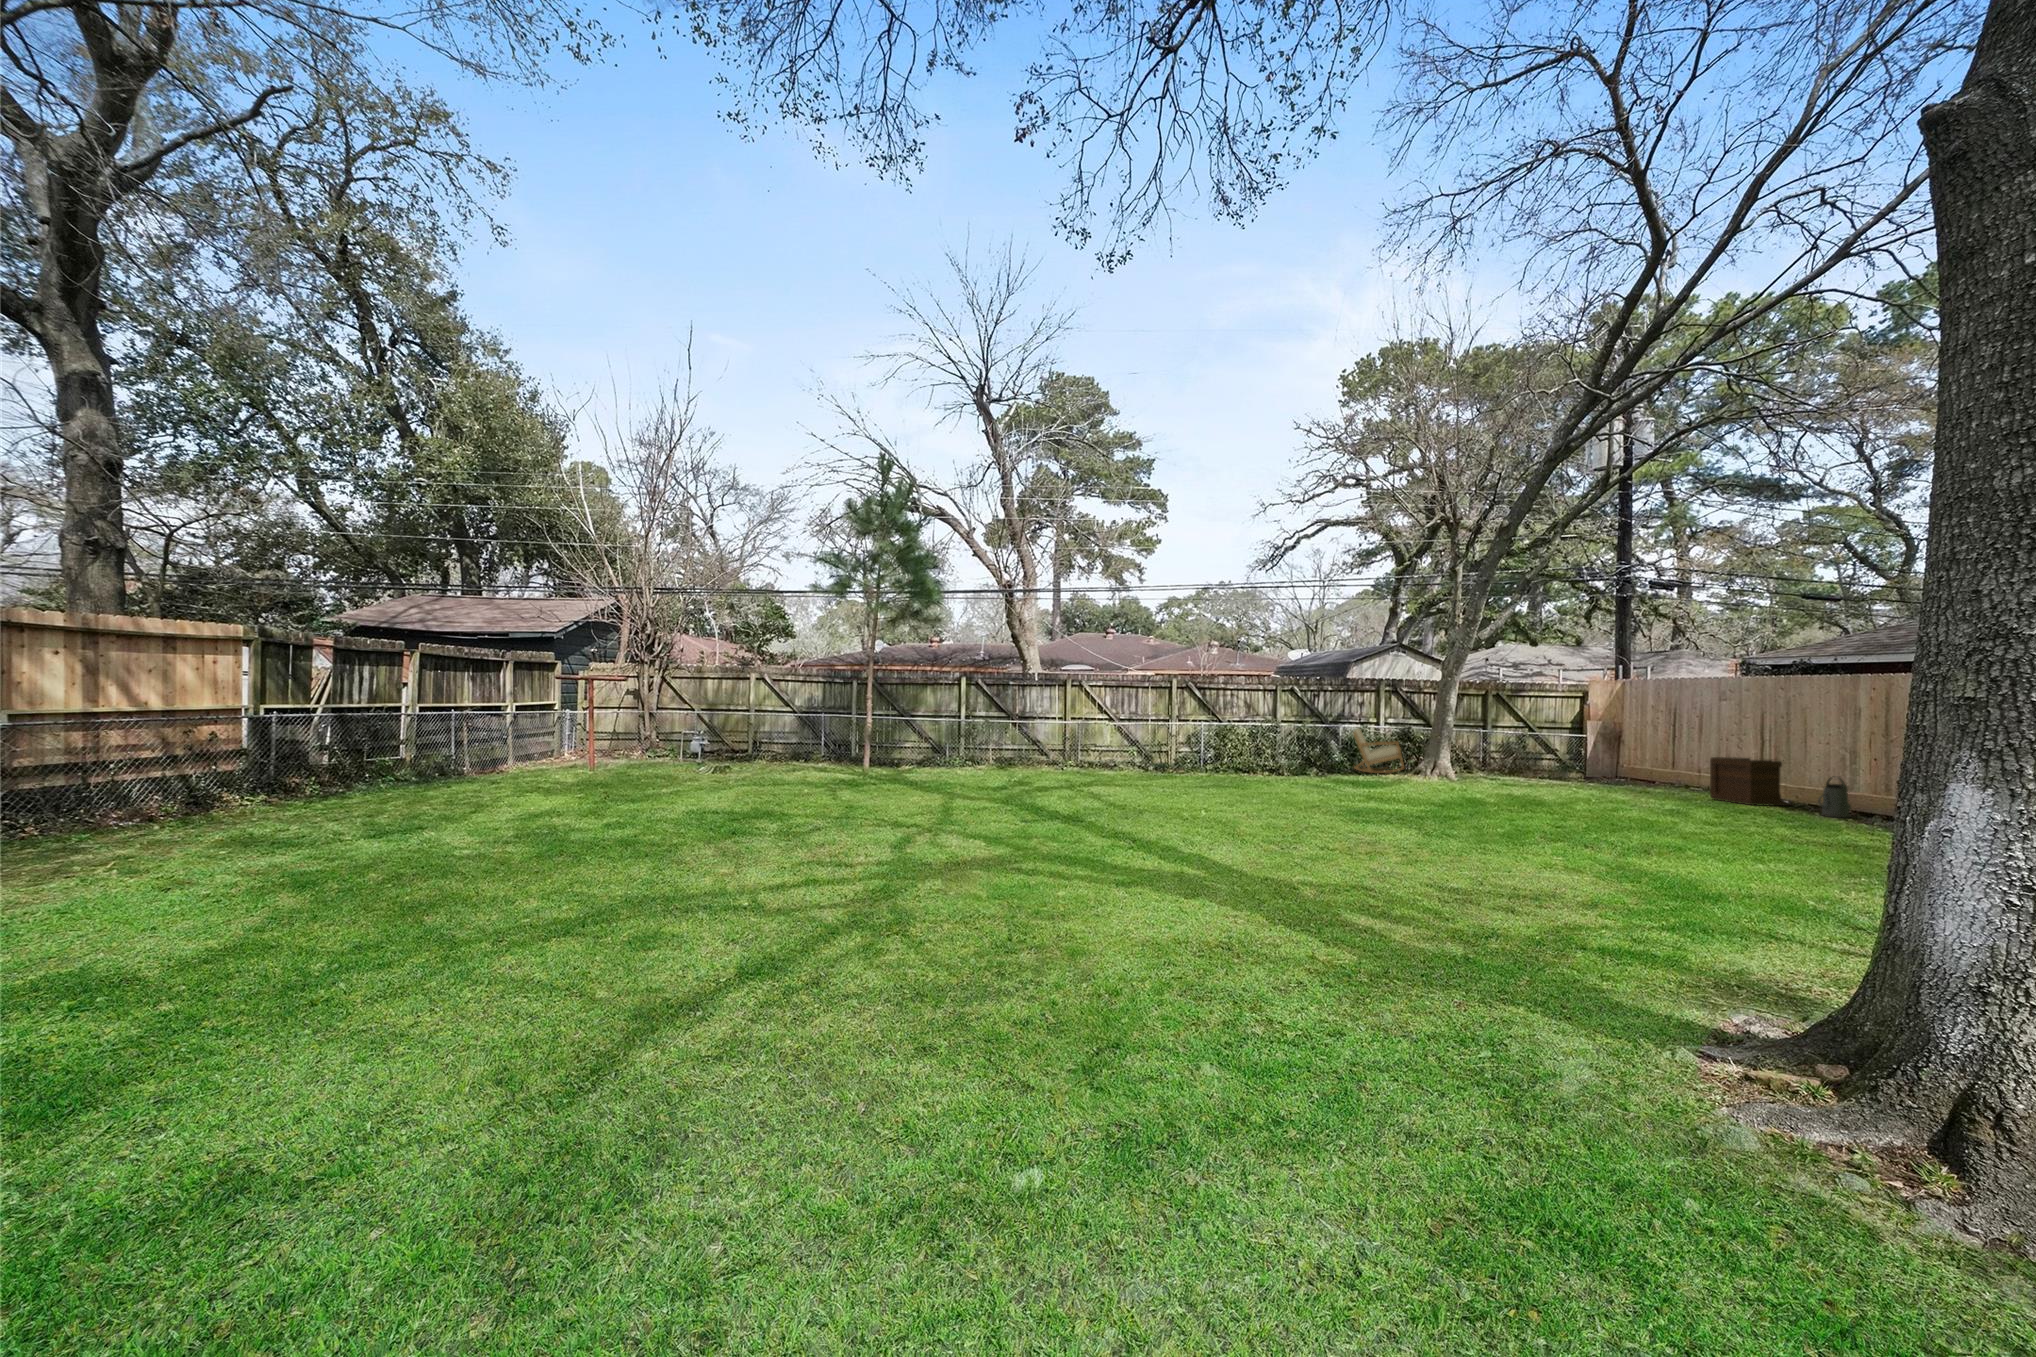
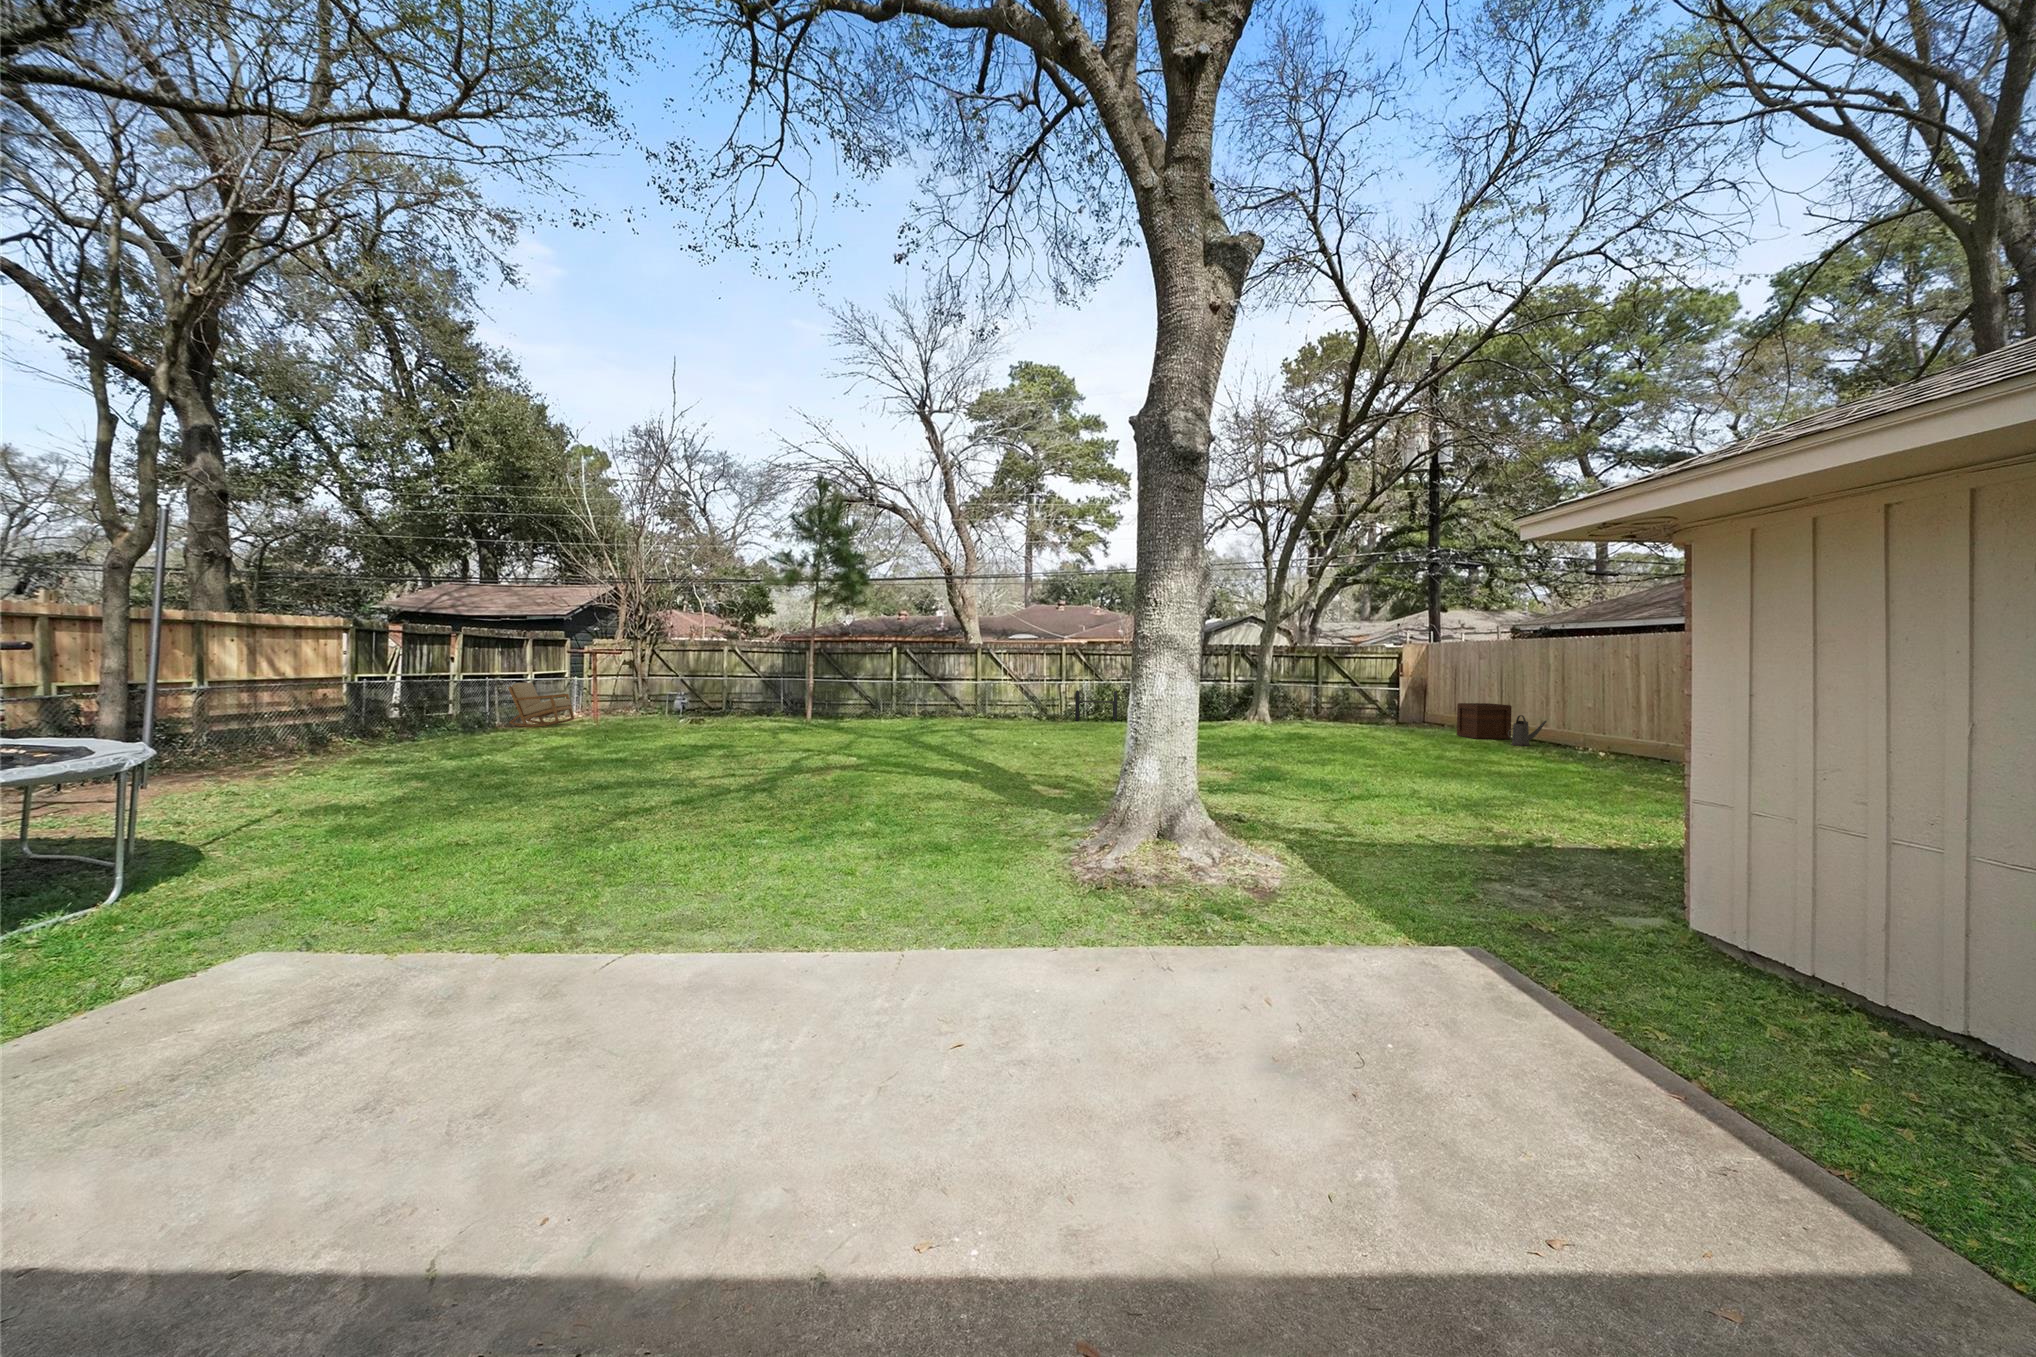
chair: present [1353,728,1404,773] -> present [509,683,574,727]
bench: none [1187,733,1244,773] -> present [1075,690,1117,722]

